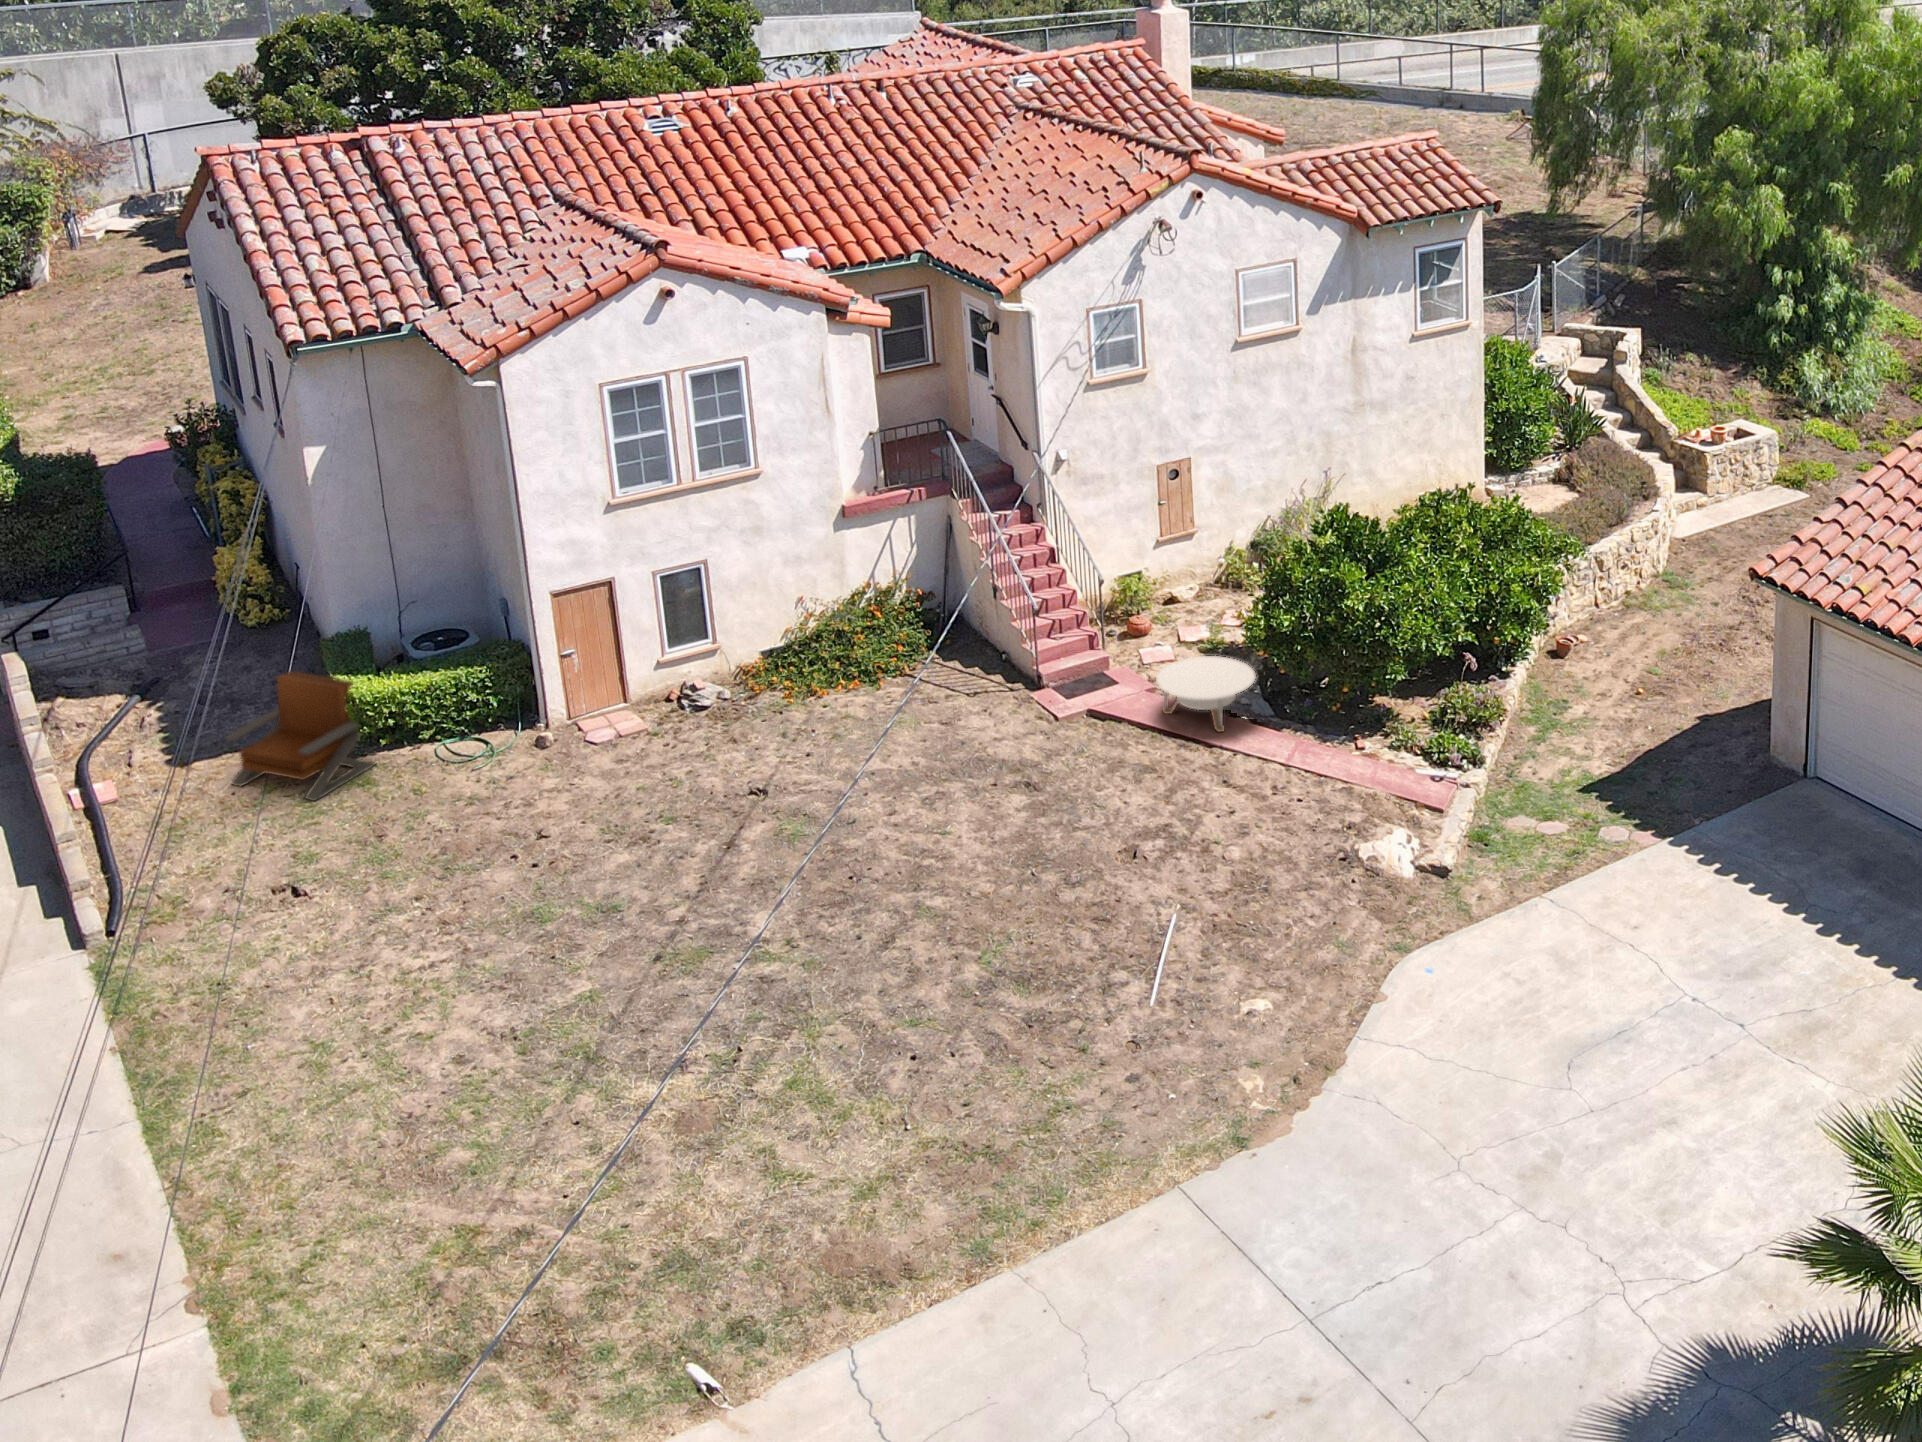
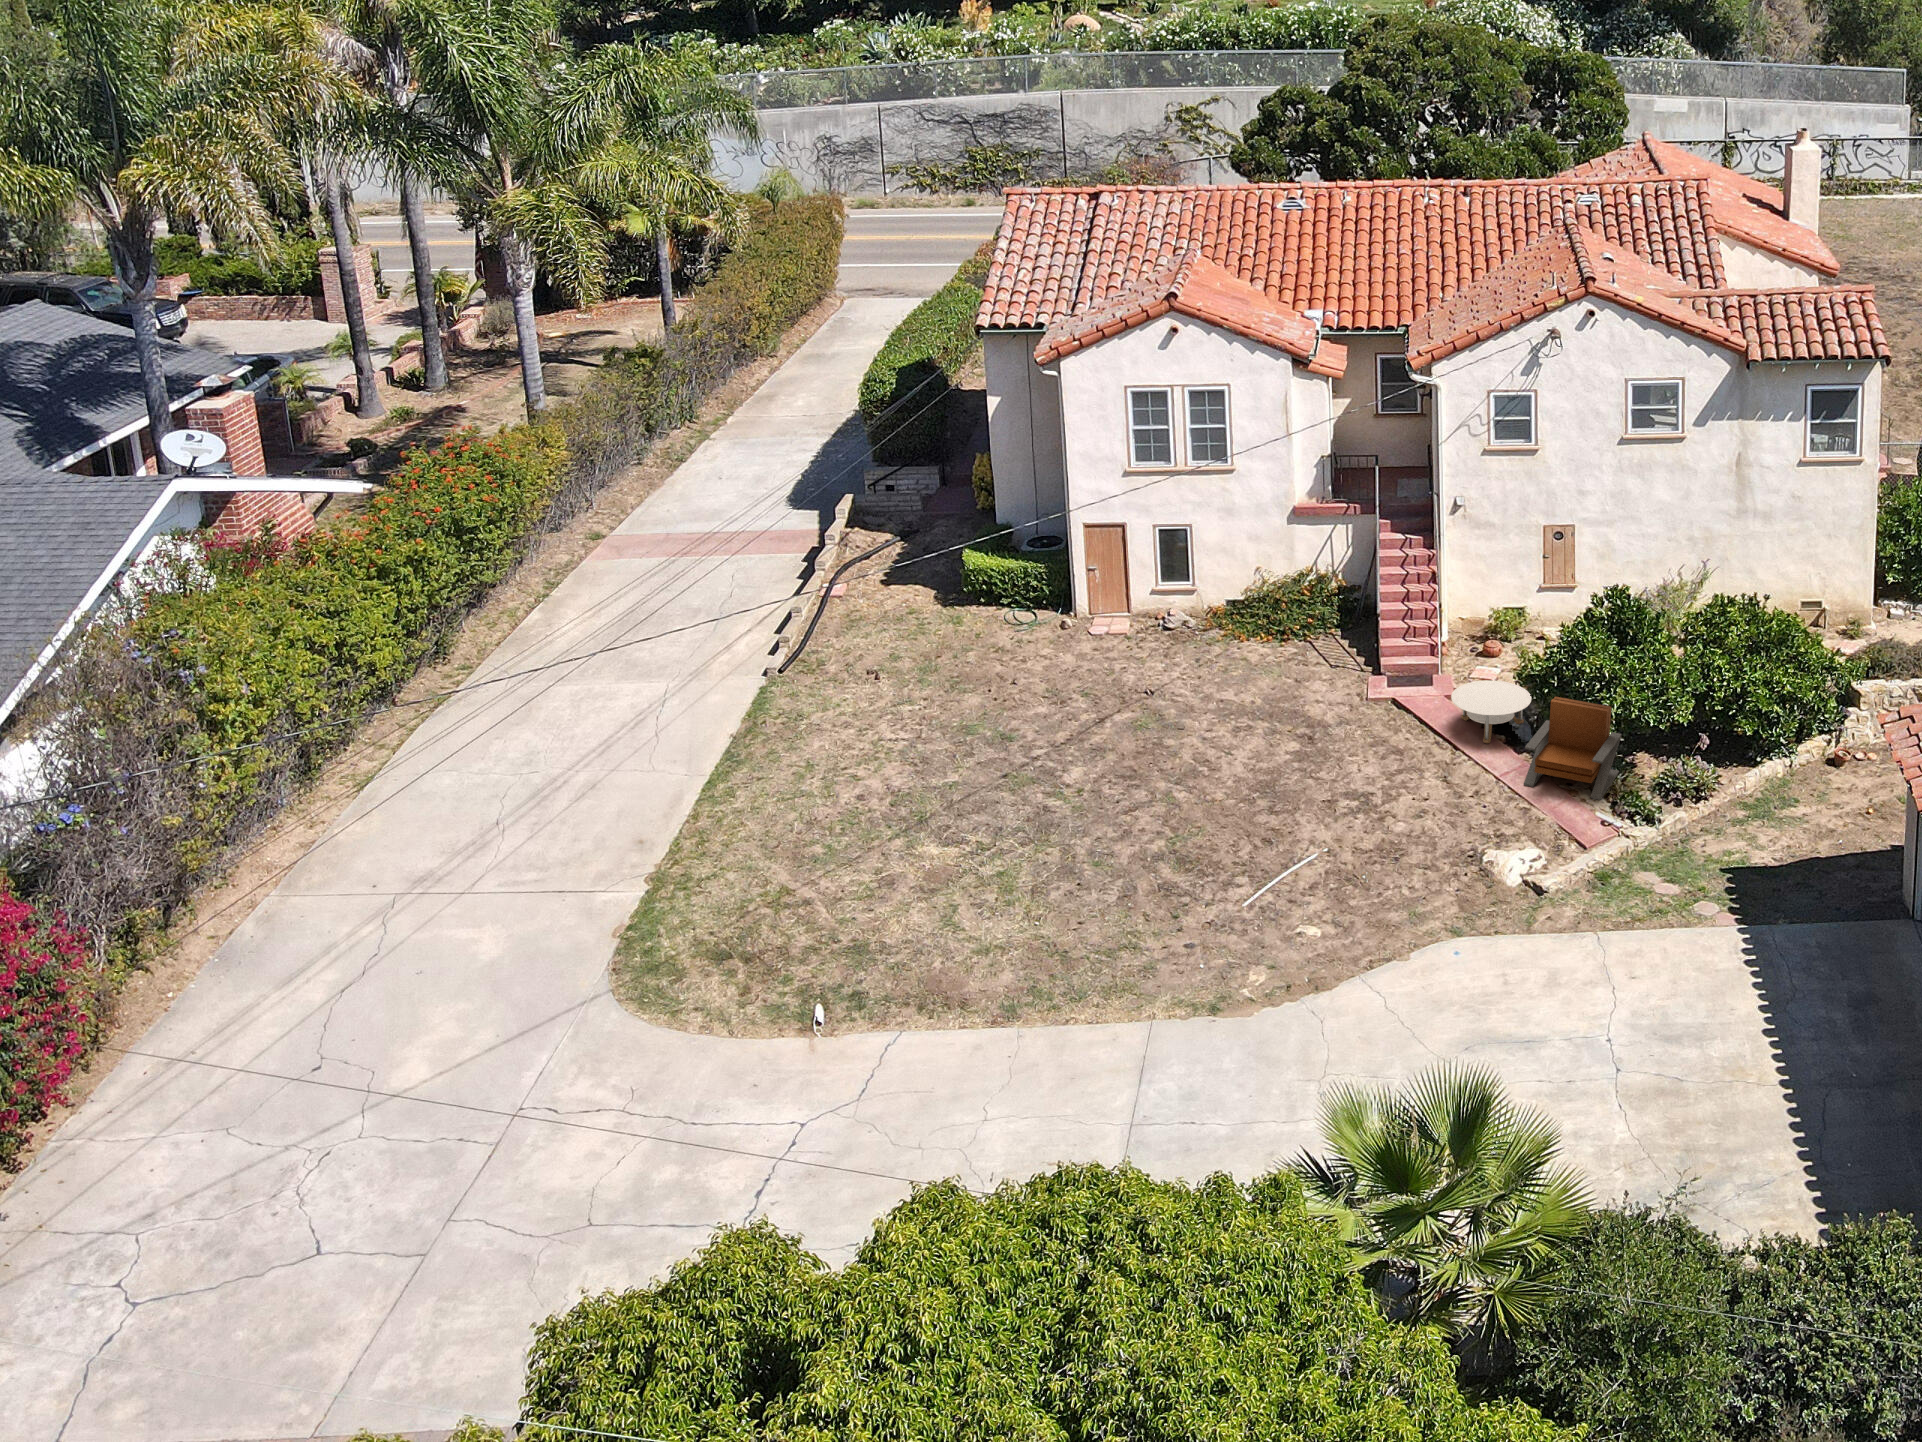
lounge chair: present [225,671,375,801] -> present [1524,697,1621,800]

